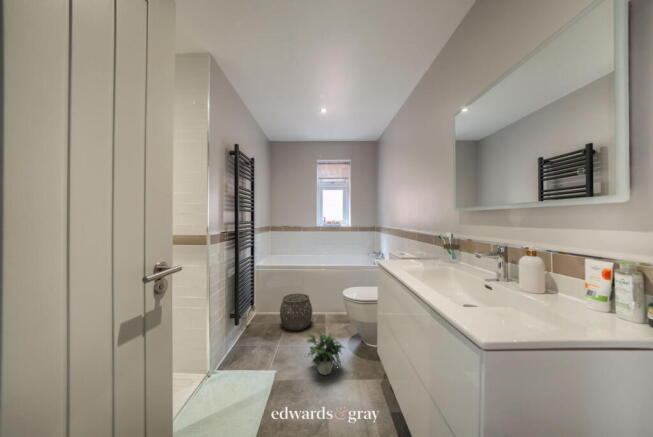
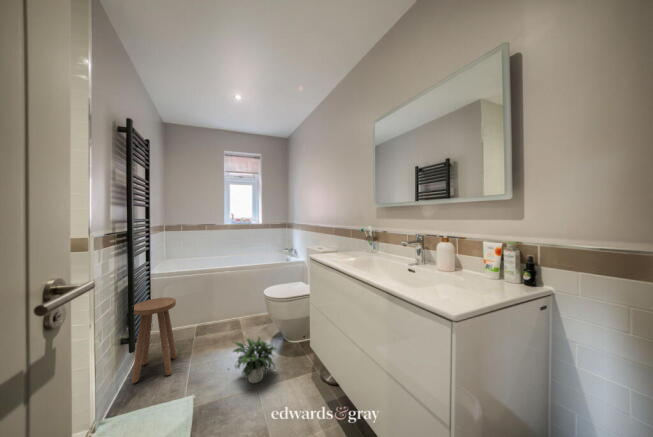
stool: none [236,286,269,350] -> present [132,298,177,383]
woven basket: present [280,293,312,330] -> none [188,301,229,344]

